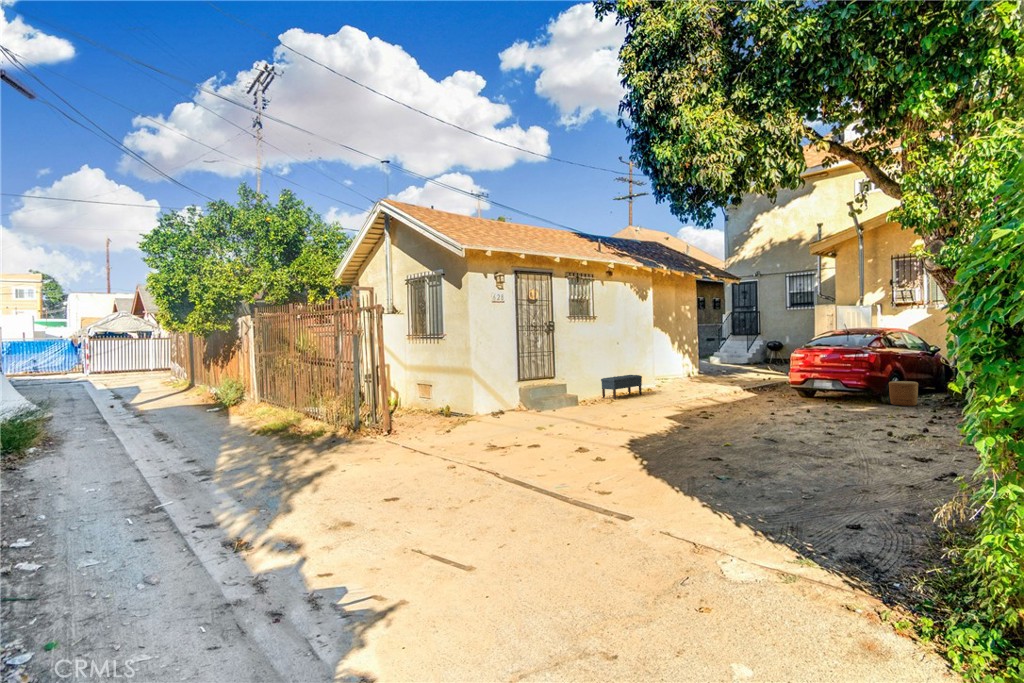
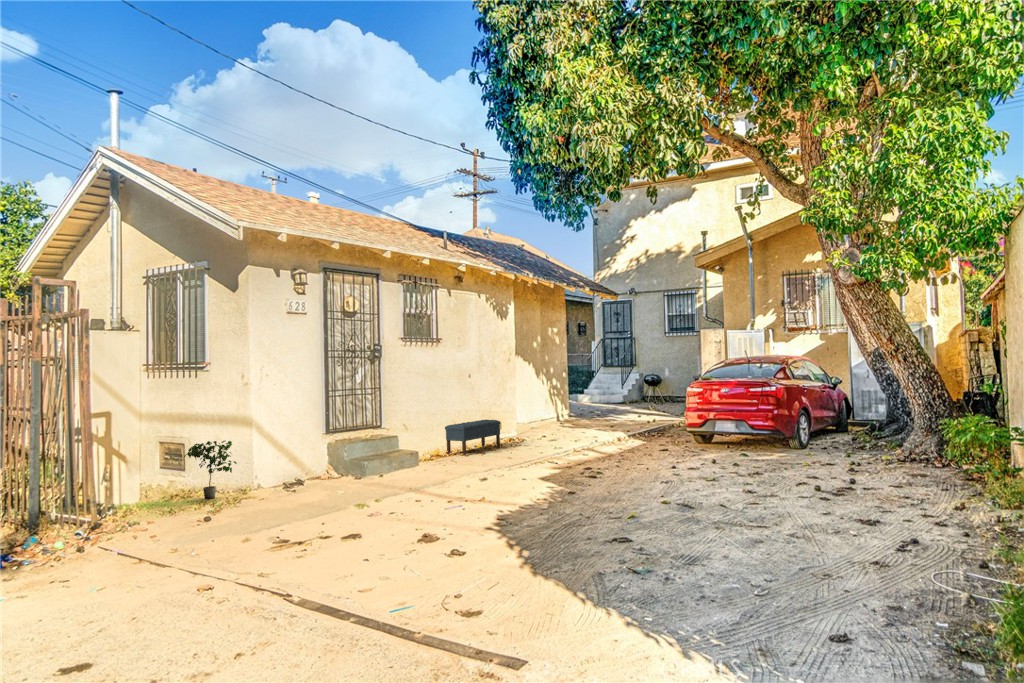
woven basket: present [889,381,918,406] -> none [800,422,833,453]
potted plant: none [434,385,464,421] -> present [184,441,237,499]

